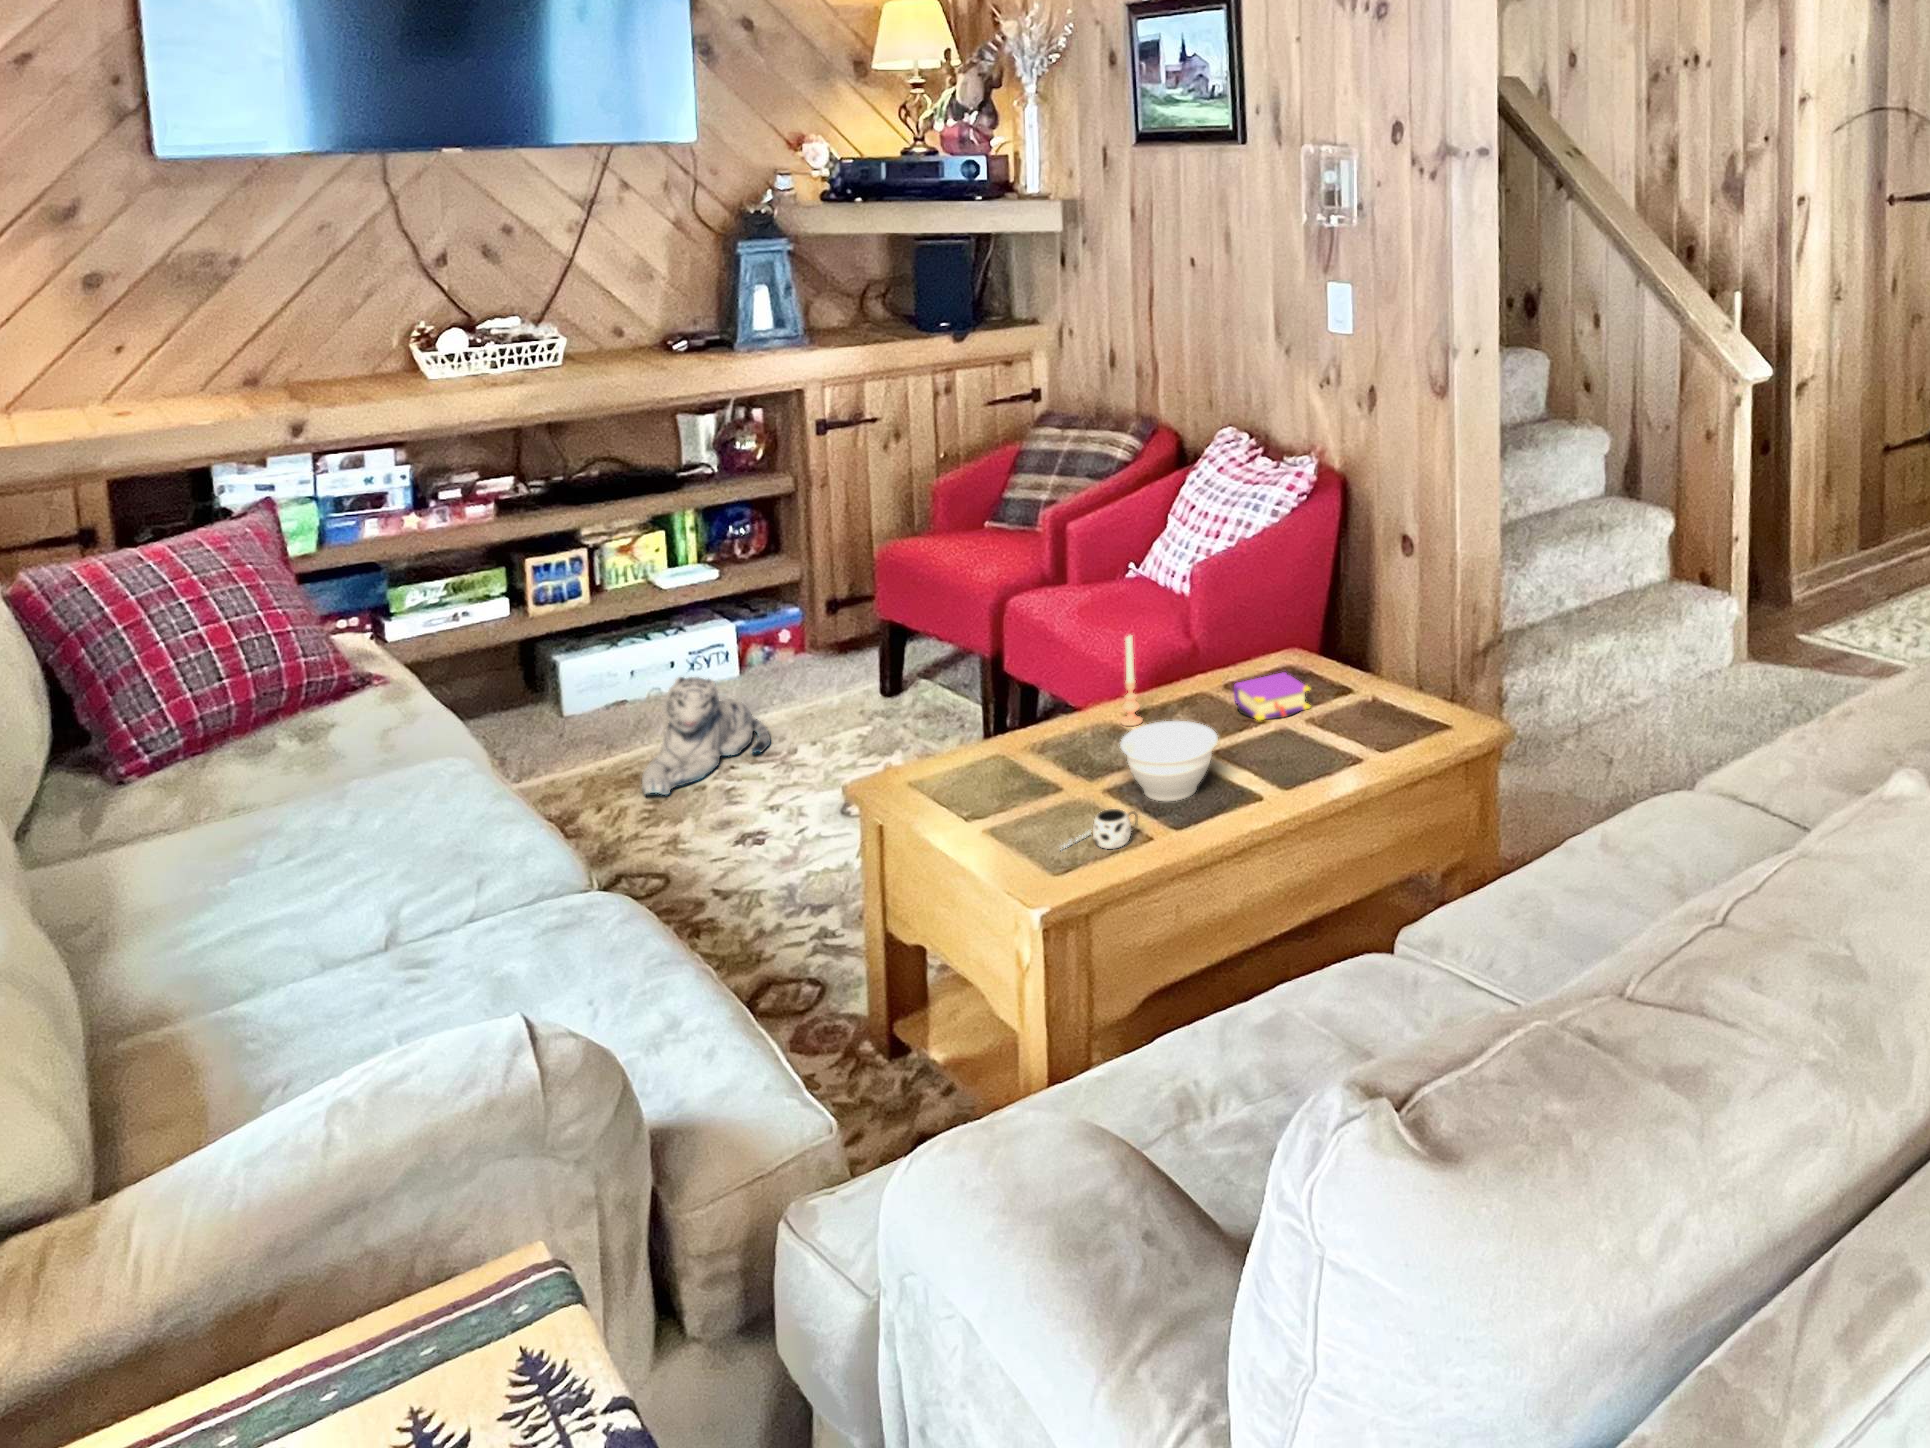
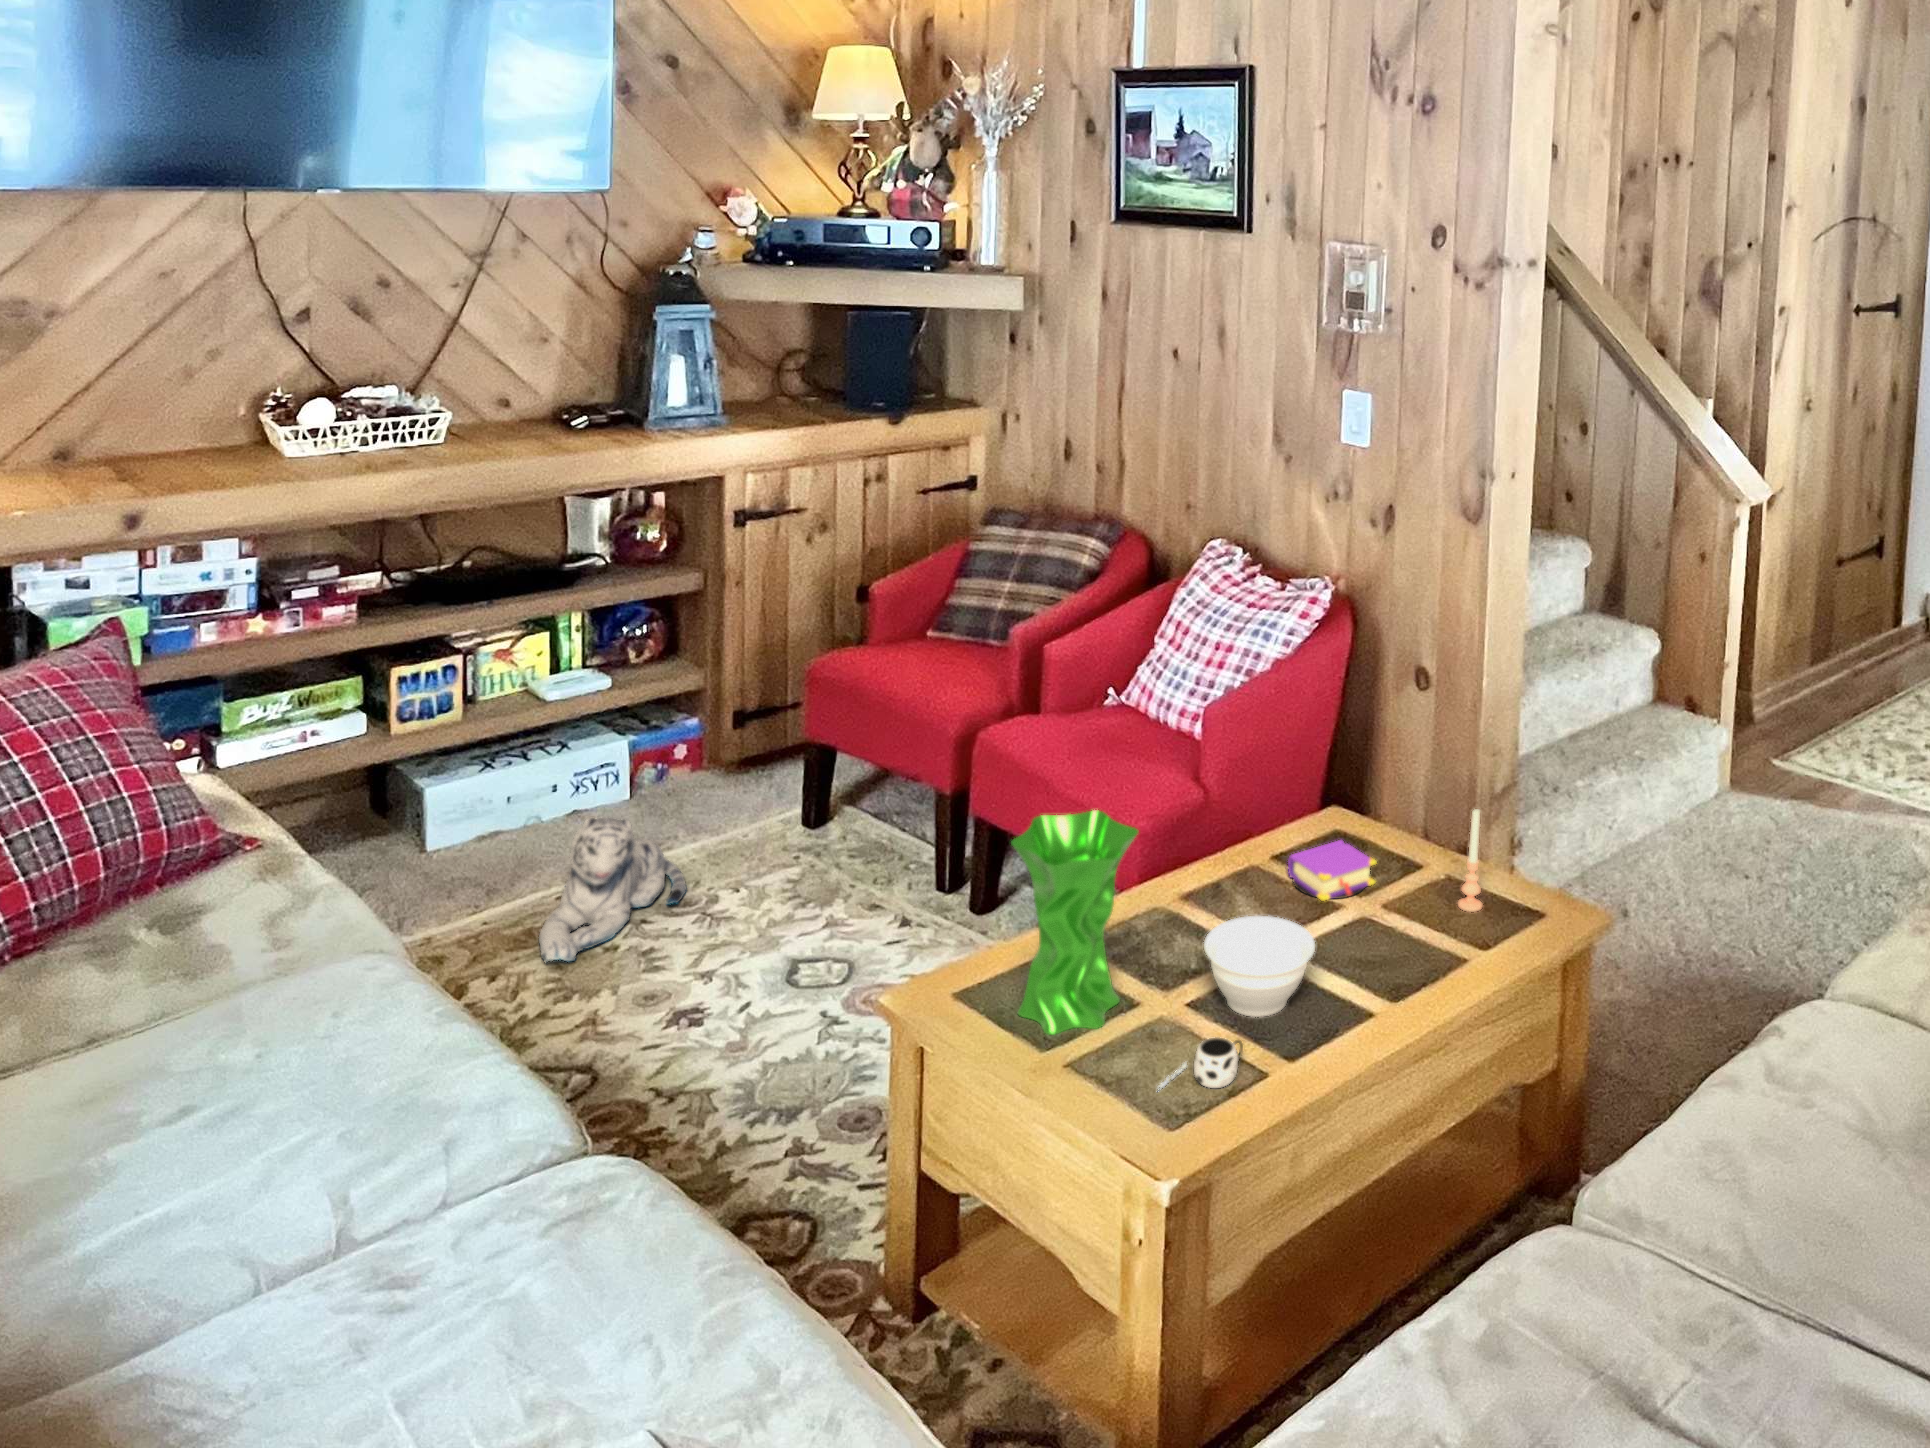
vase: none [947,628,1058,812] -> present [1011,810,1138,1035]
candle: present [1120,635,1143,726] -> present [1458,809,1482,912]

